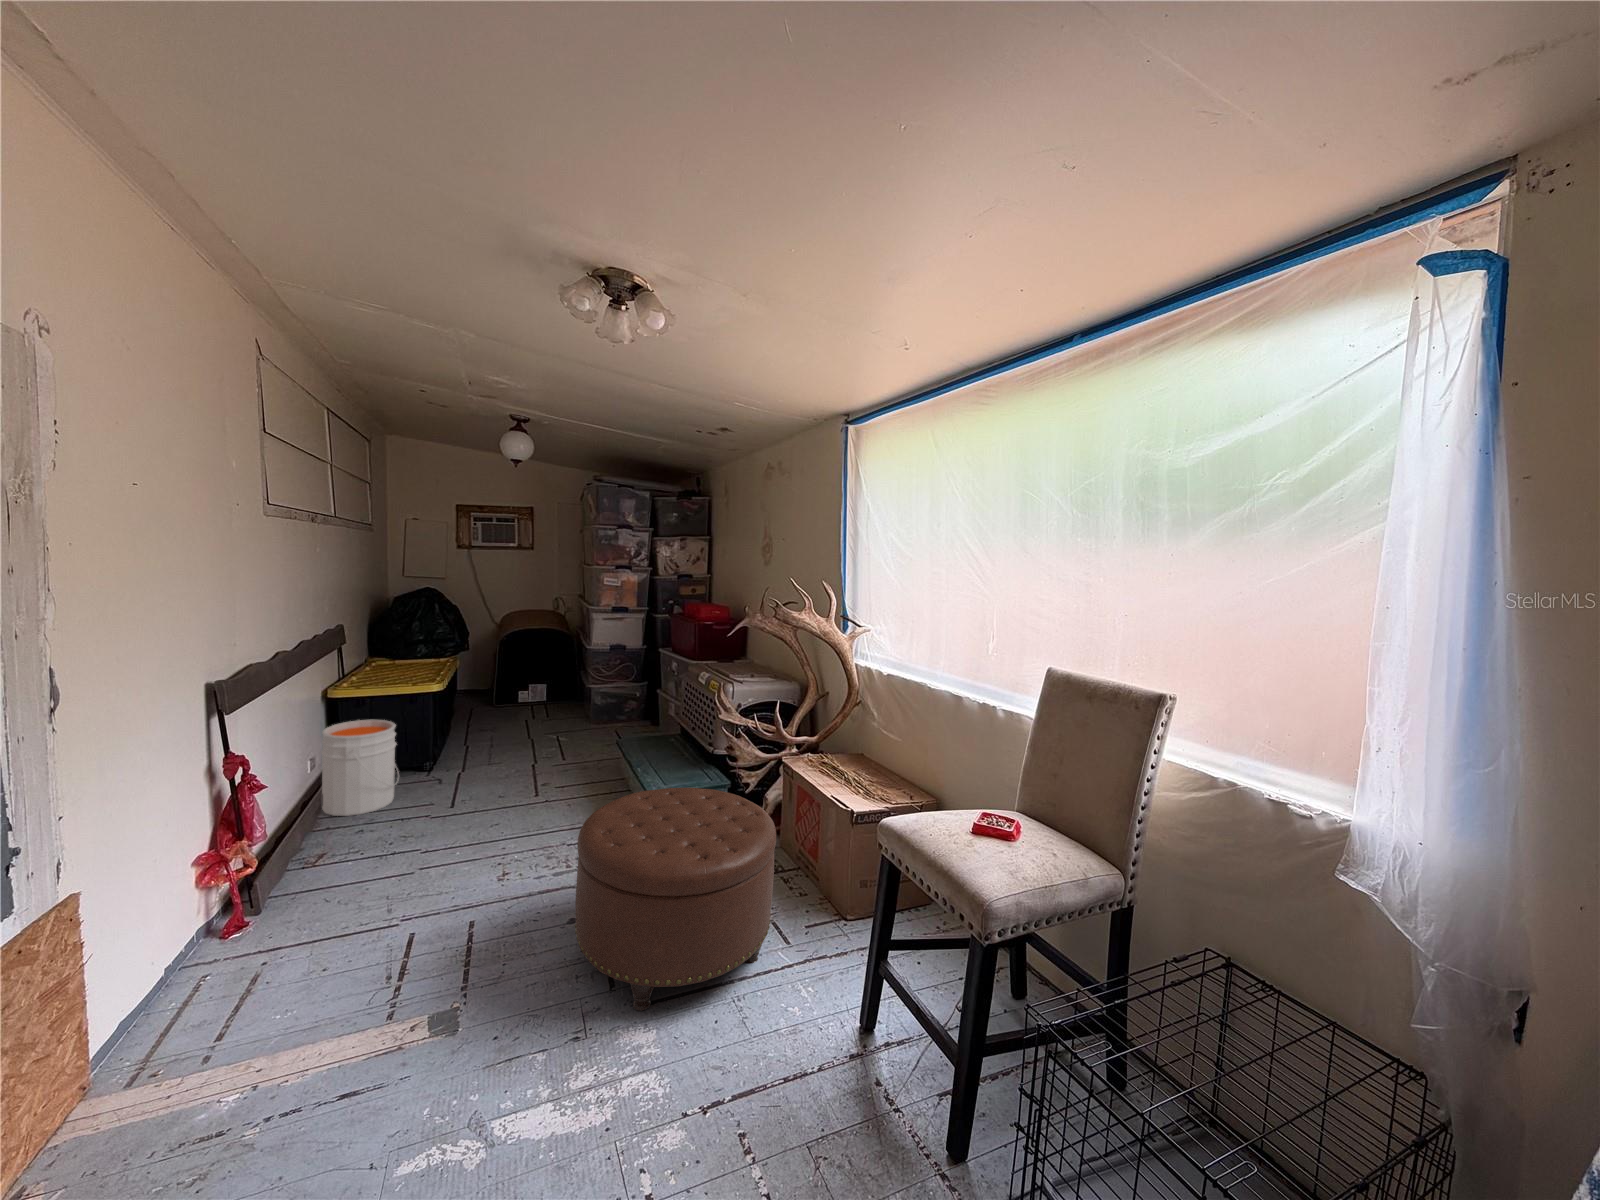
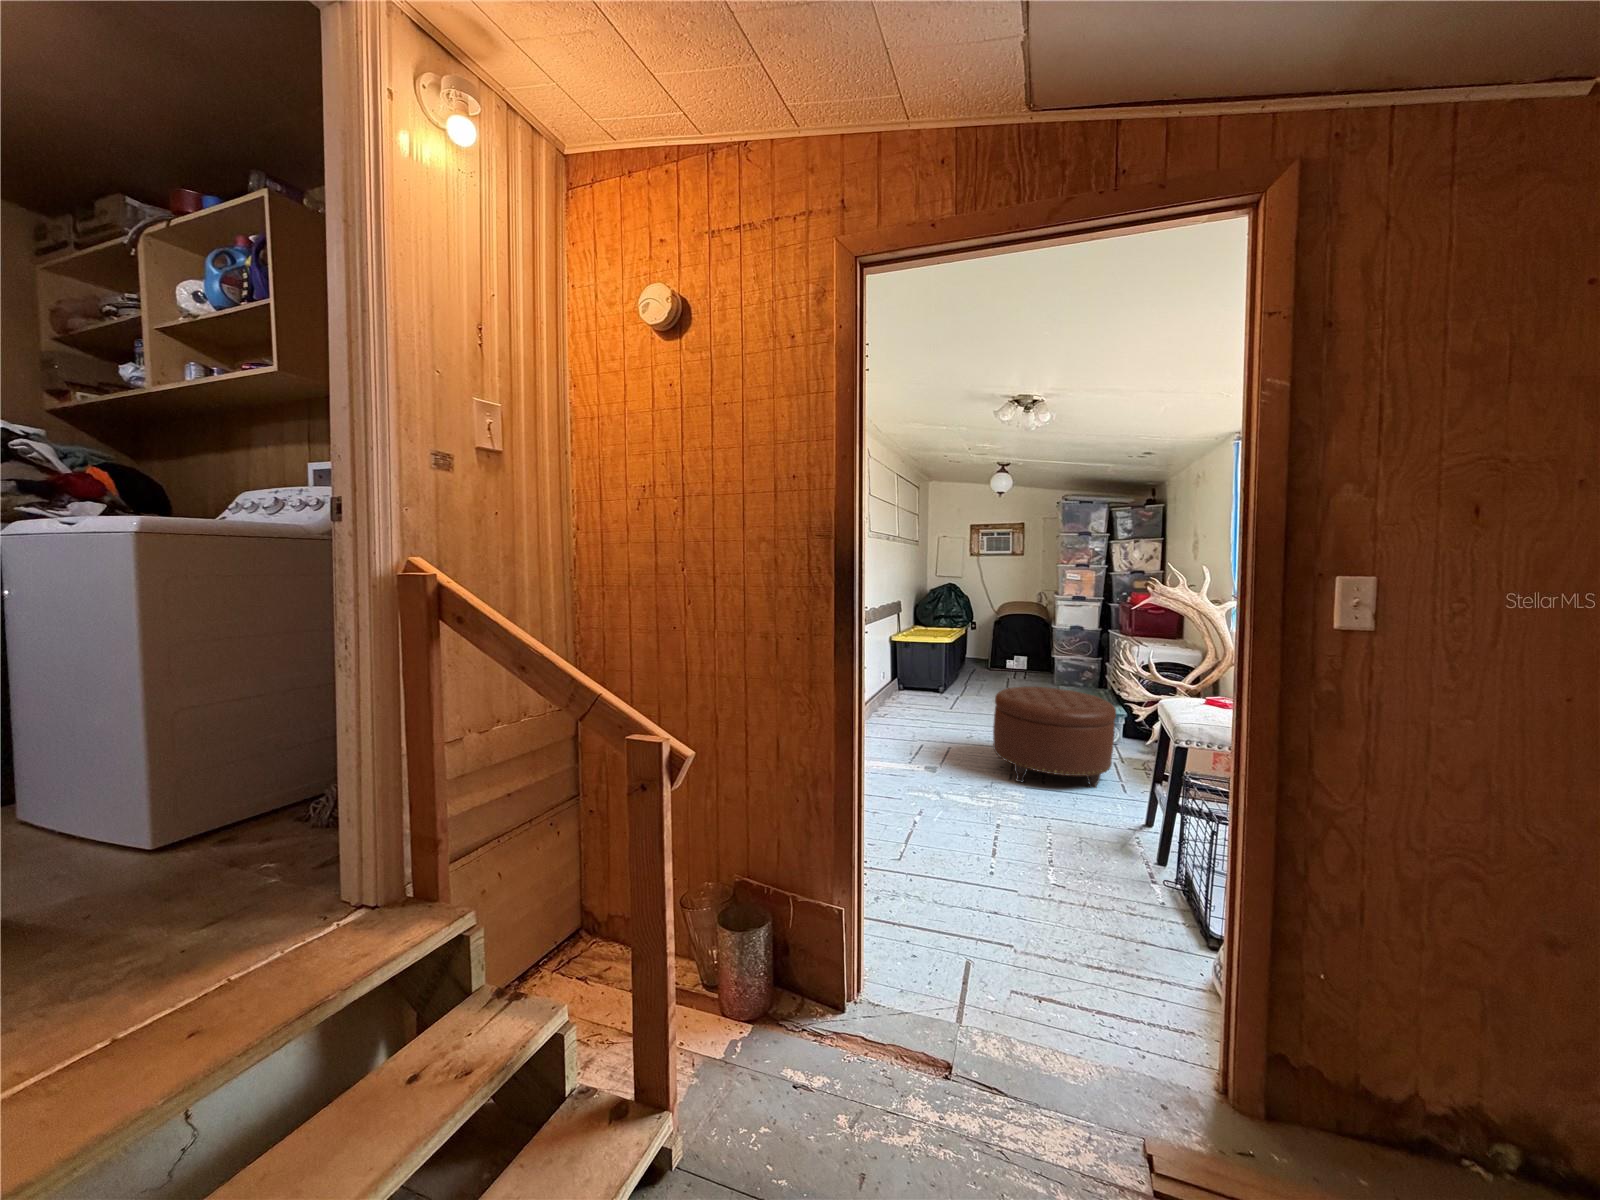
bucket: present [321,720,399,816] -> none [889,650,925,700]

